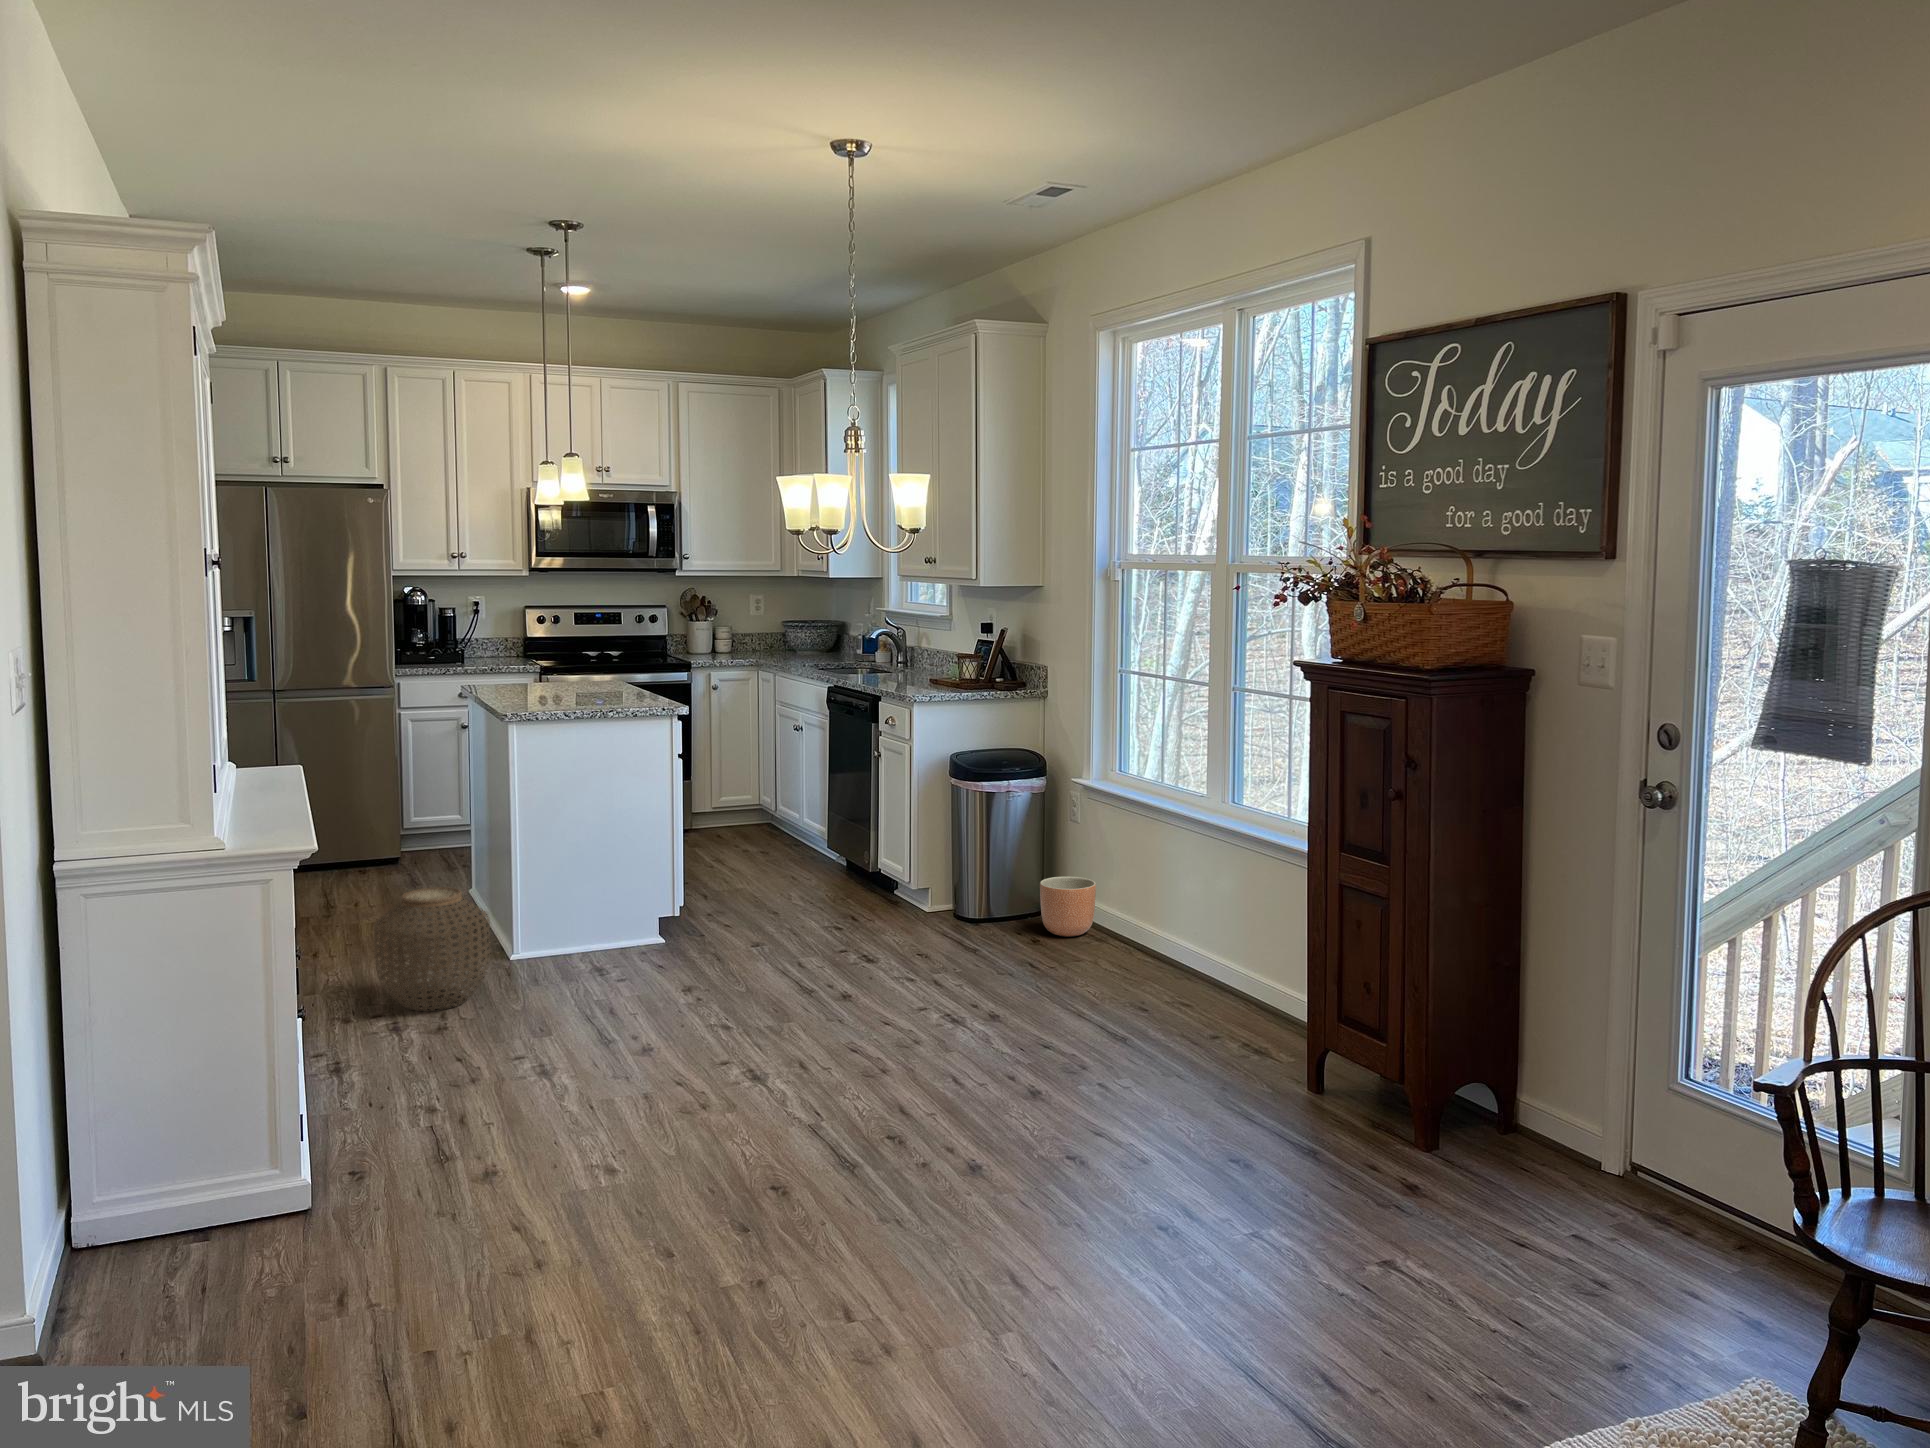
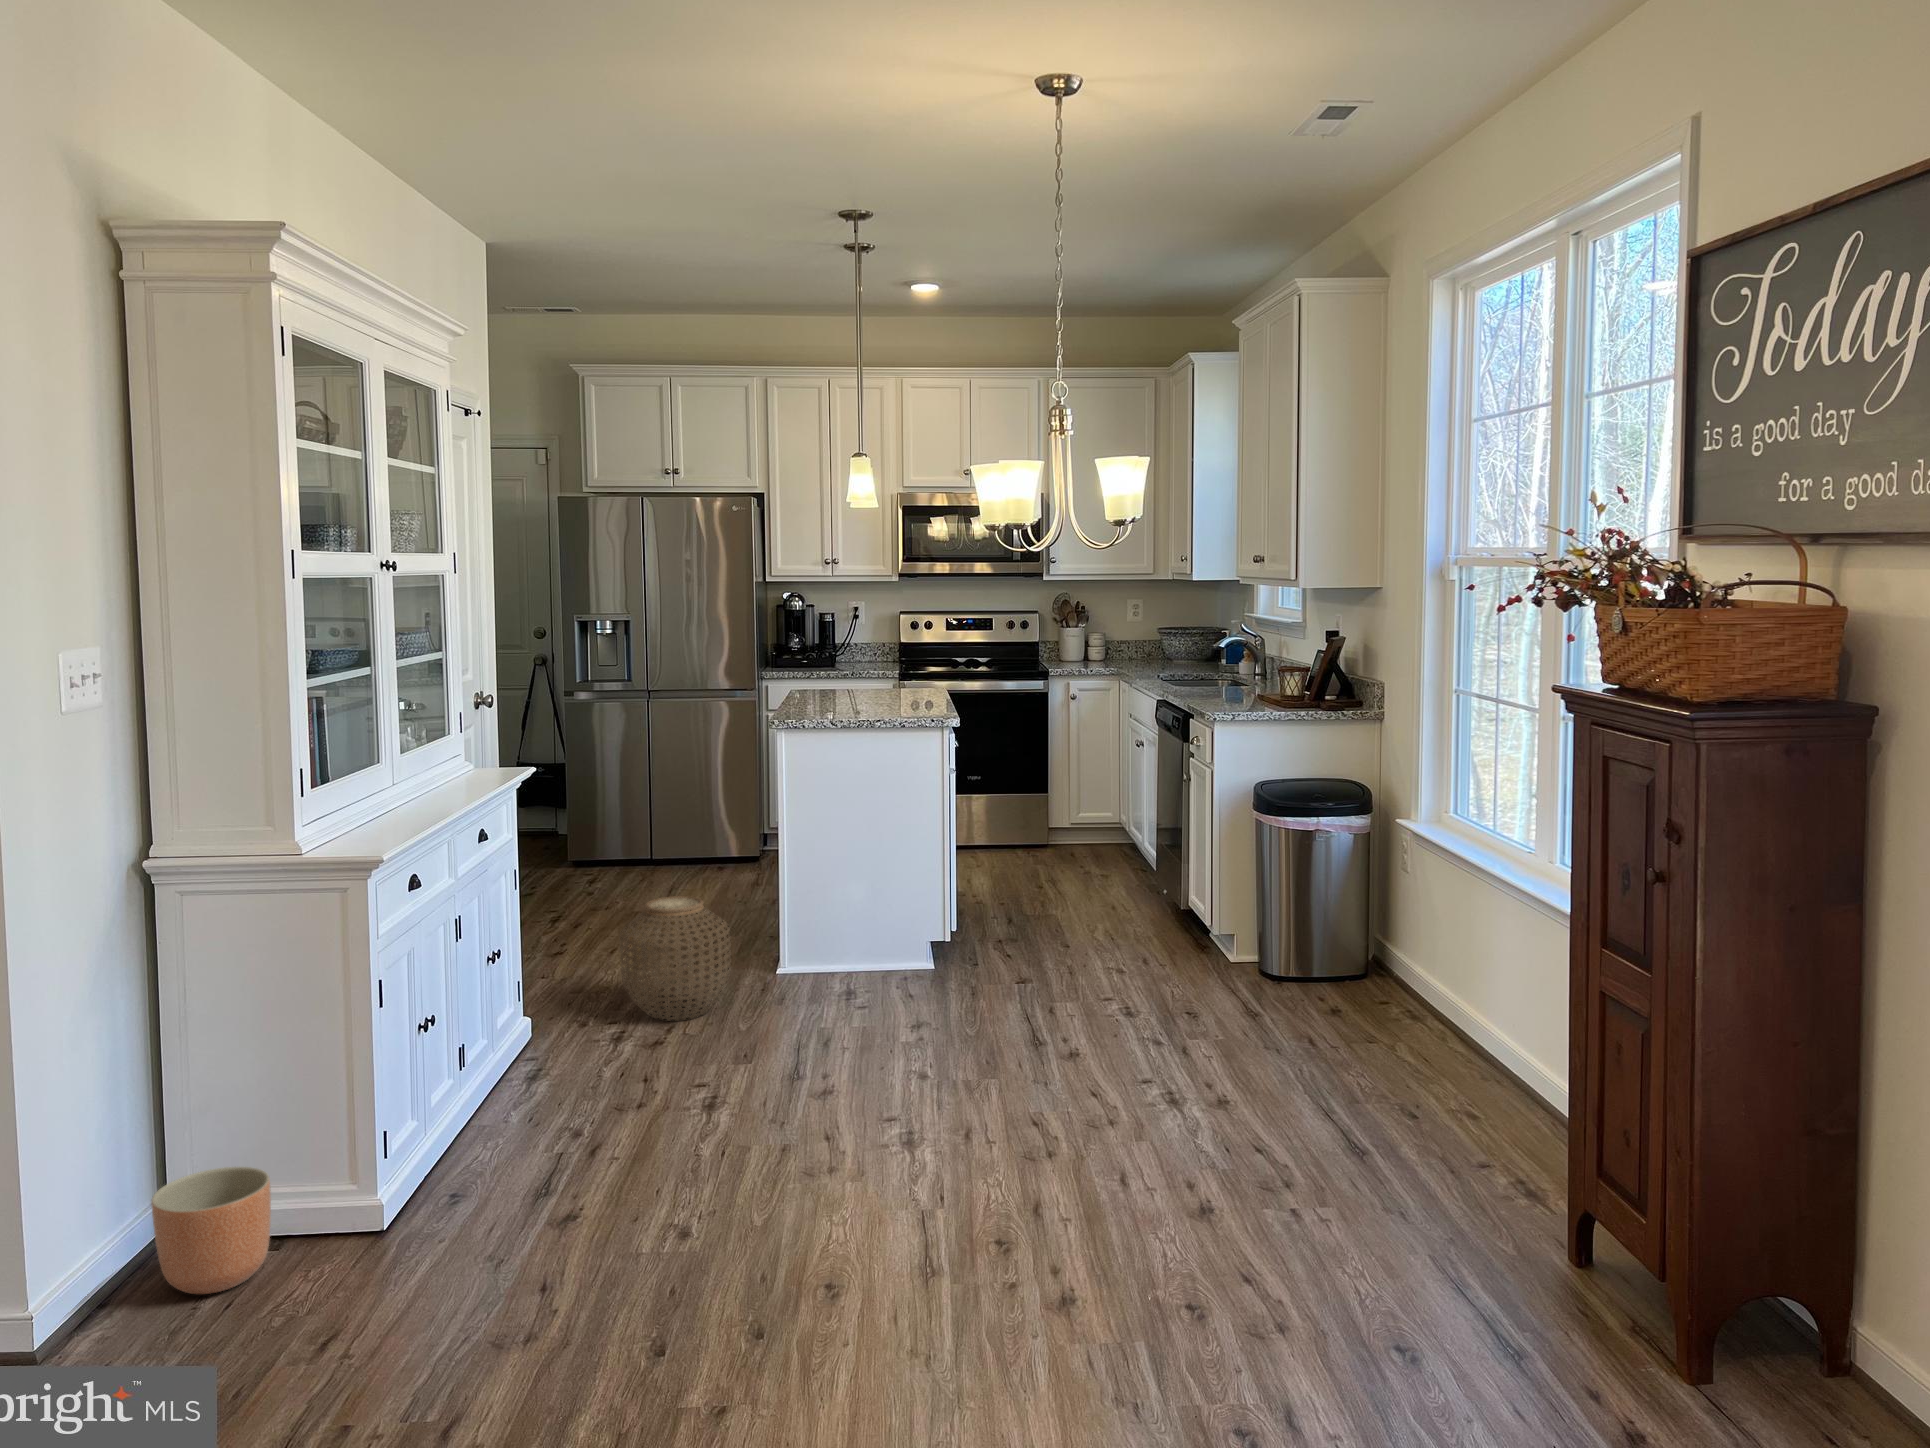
planter: present [1040,876,1096,936] -> present [151,1167,271,1294]

